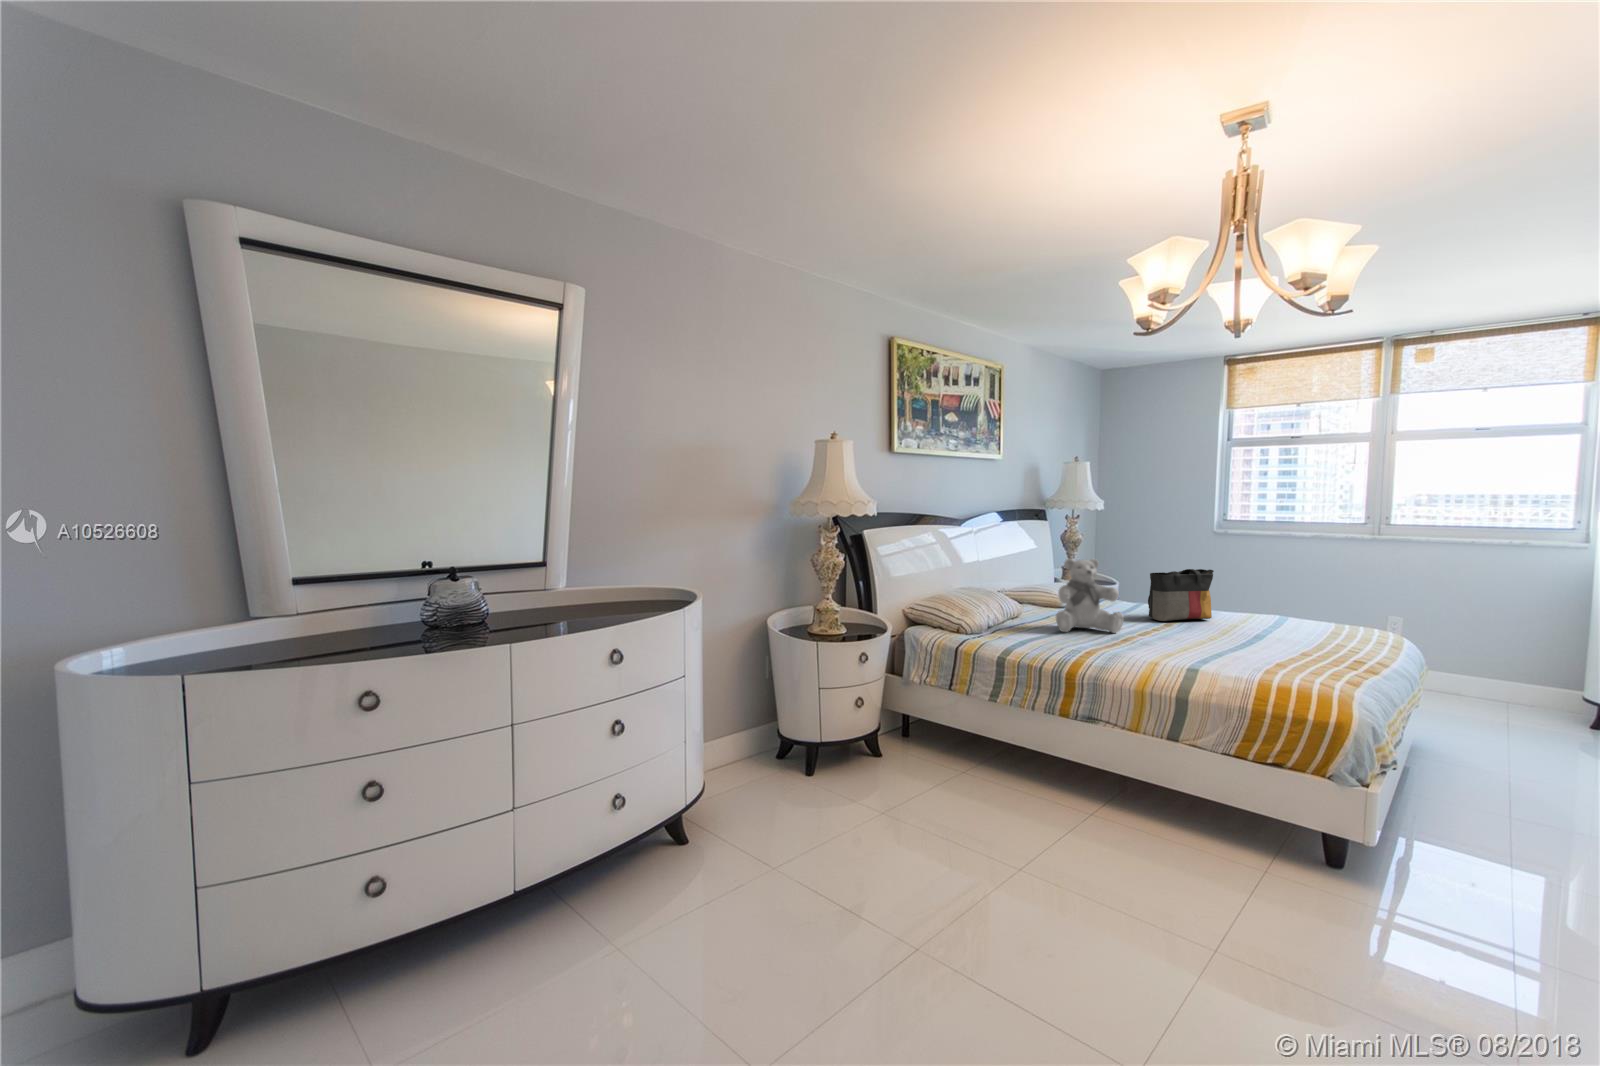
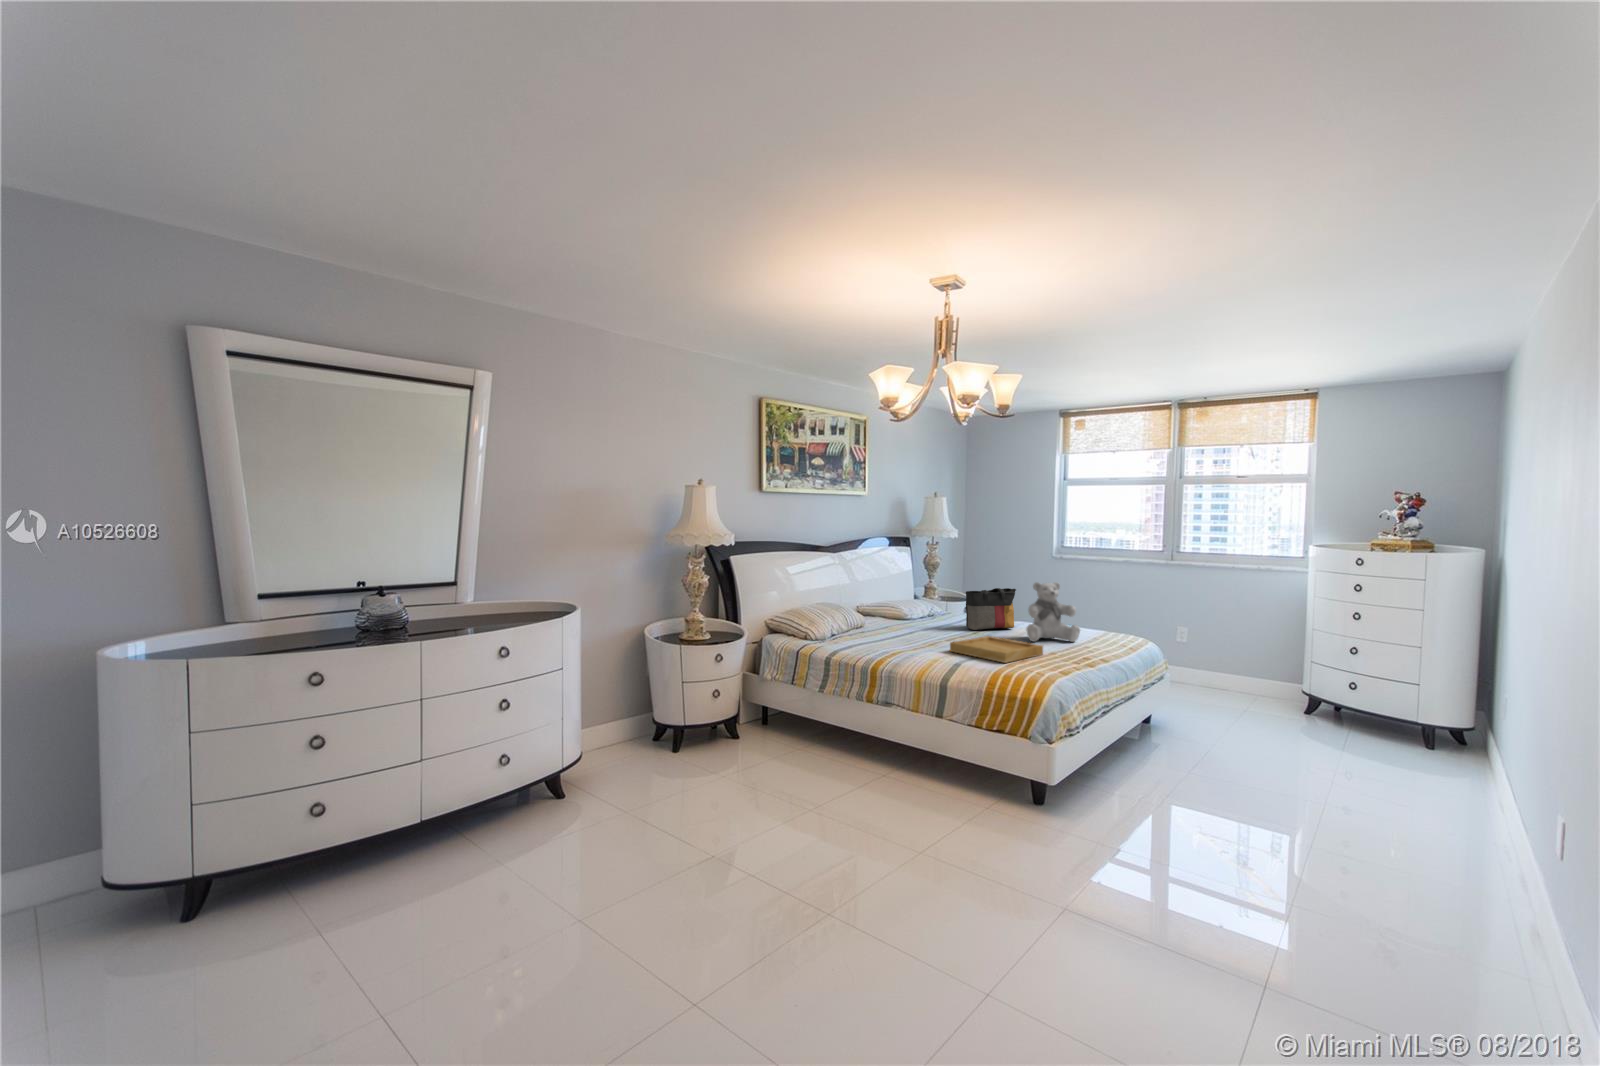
teddy bear: present [1056,559,1124,633] -> present [1027,582,1080,642]
tray: none [1161,630,1291,669] -> present [950,636,1043,663]

